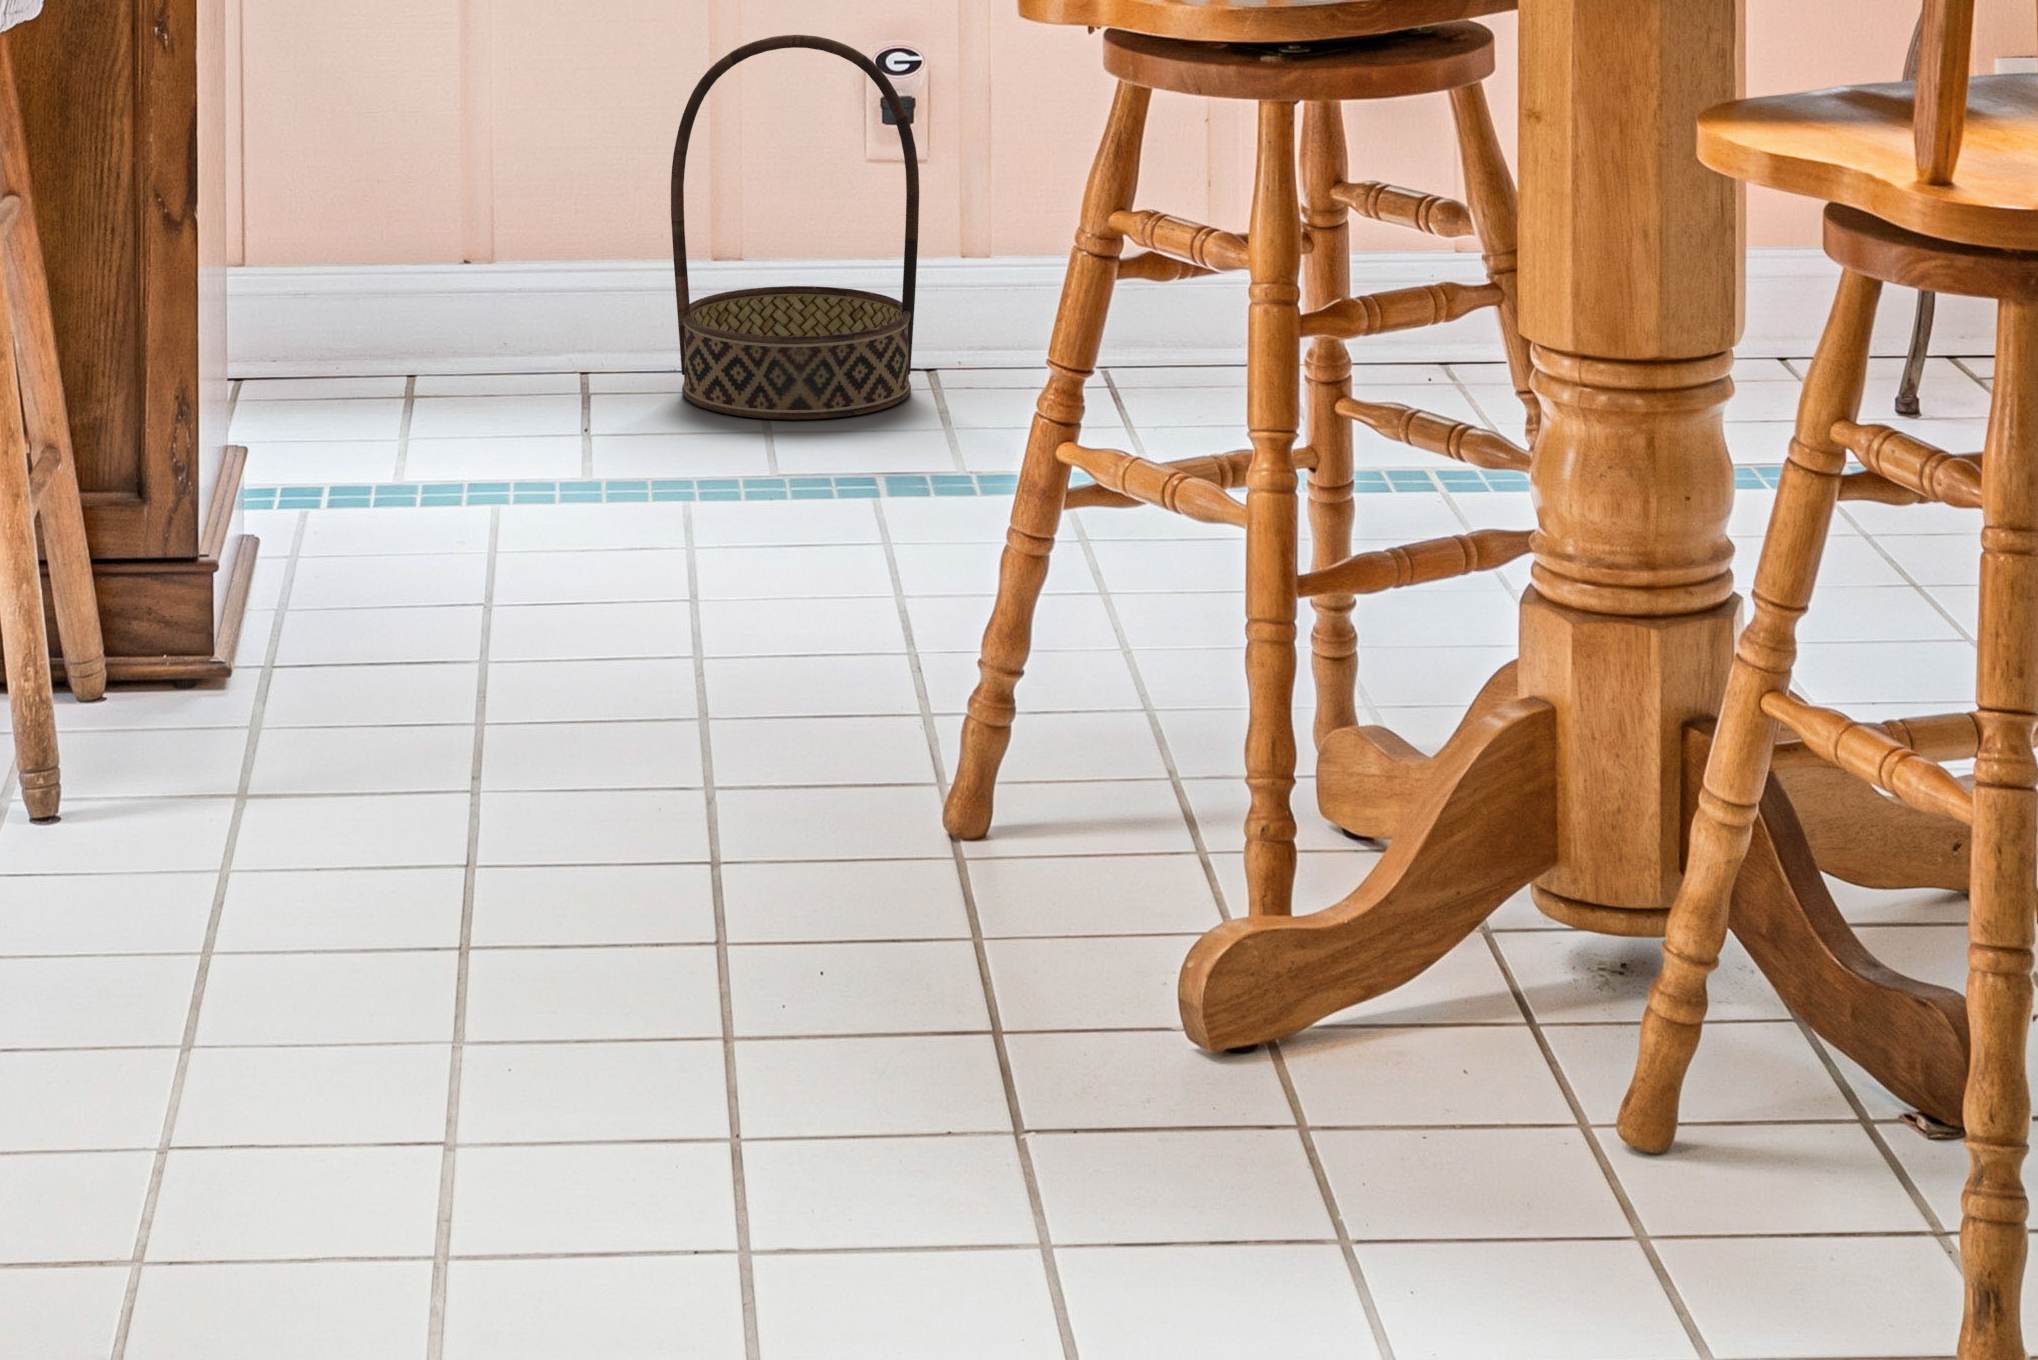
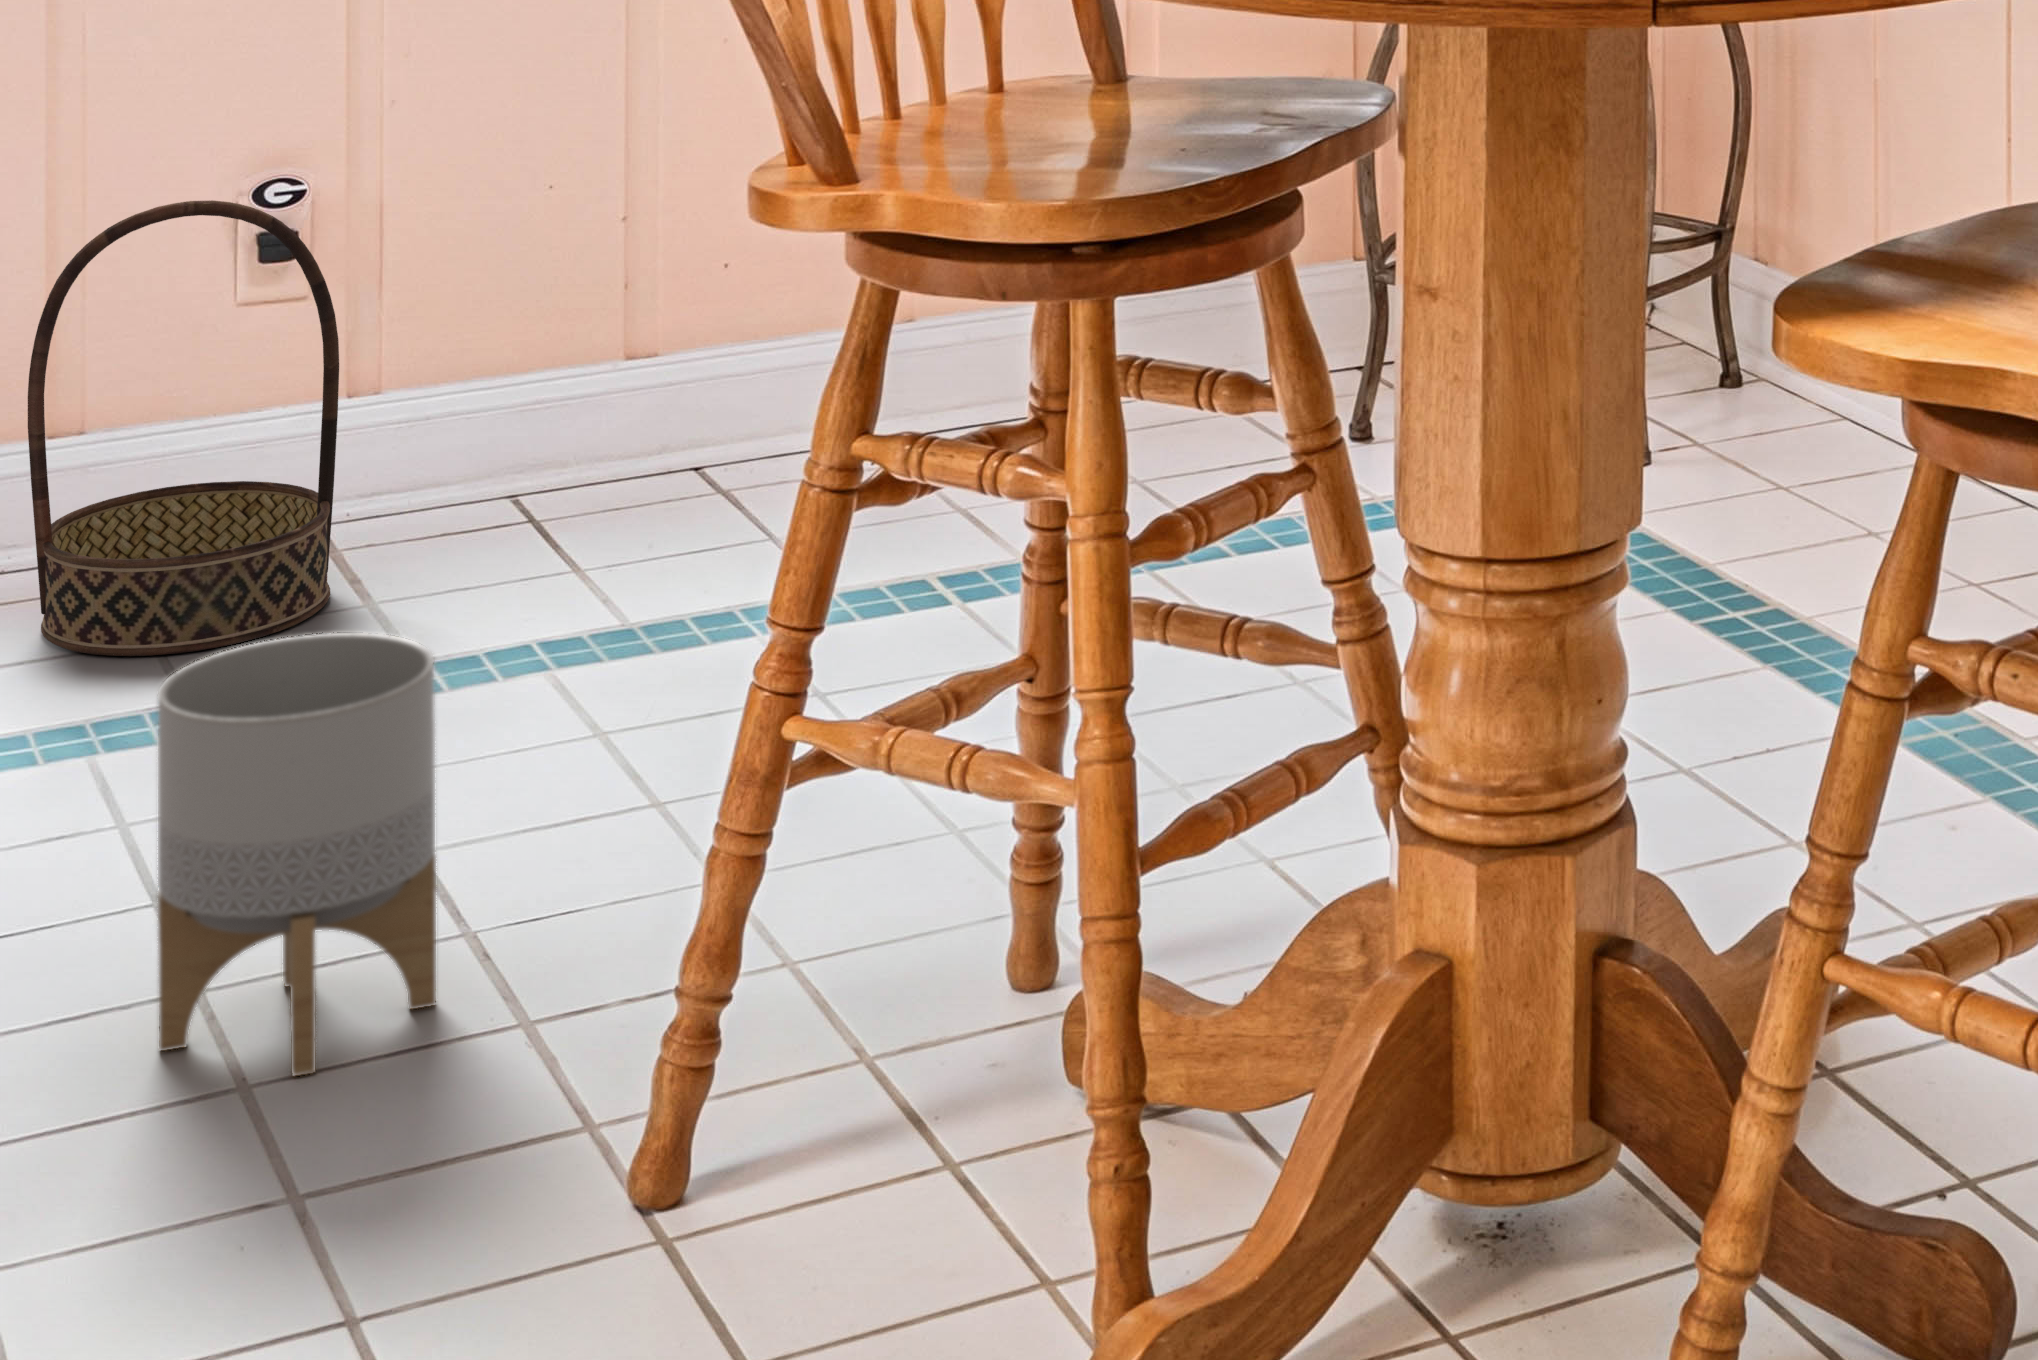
planter: none [652,364,866,711] -> present [158,633,436,1076]

